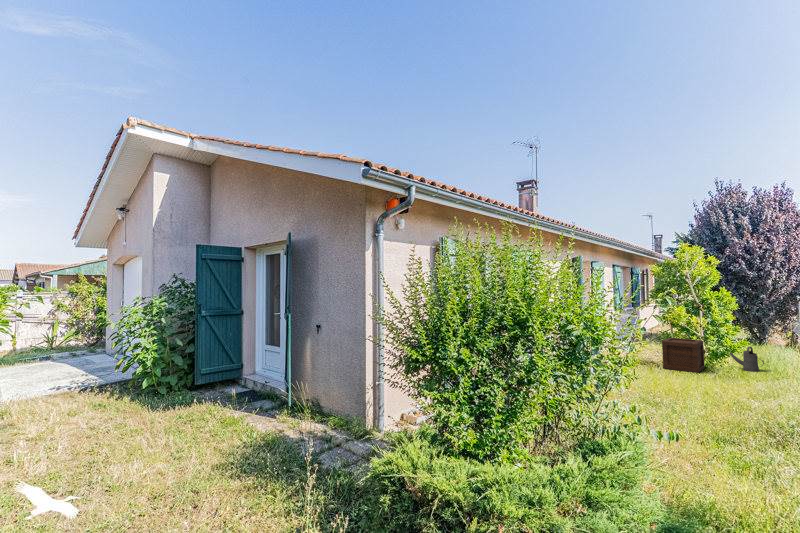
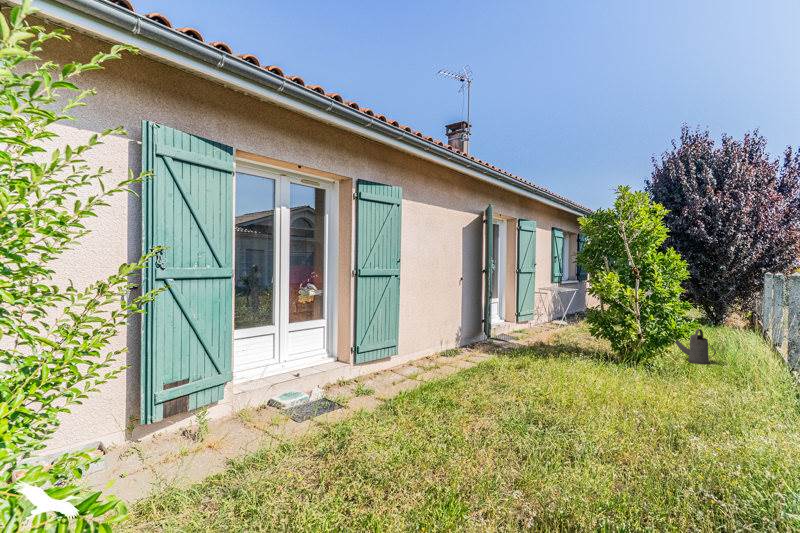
wooden crate: present [662,338,705,373] -> none [584,317,639,367]

